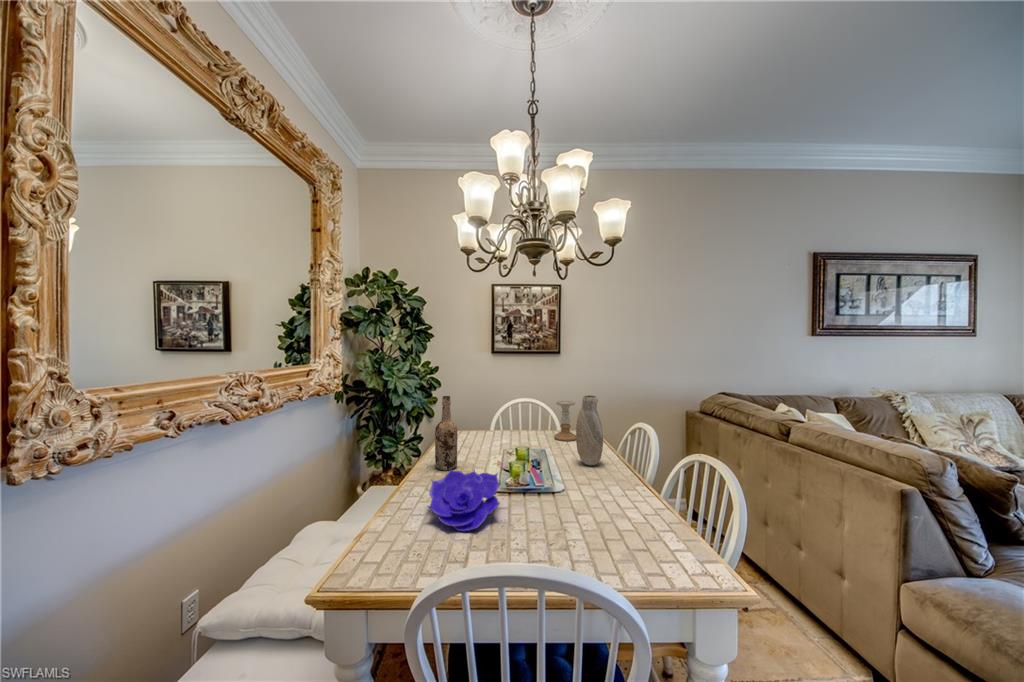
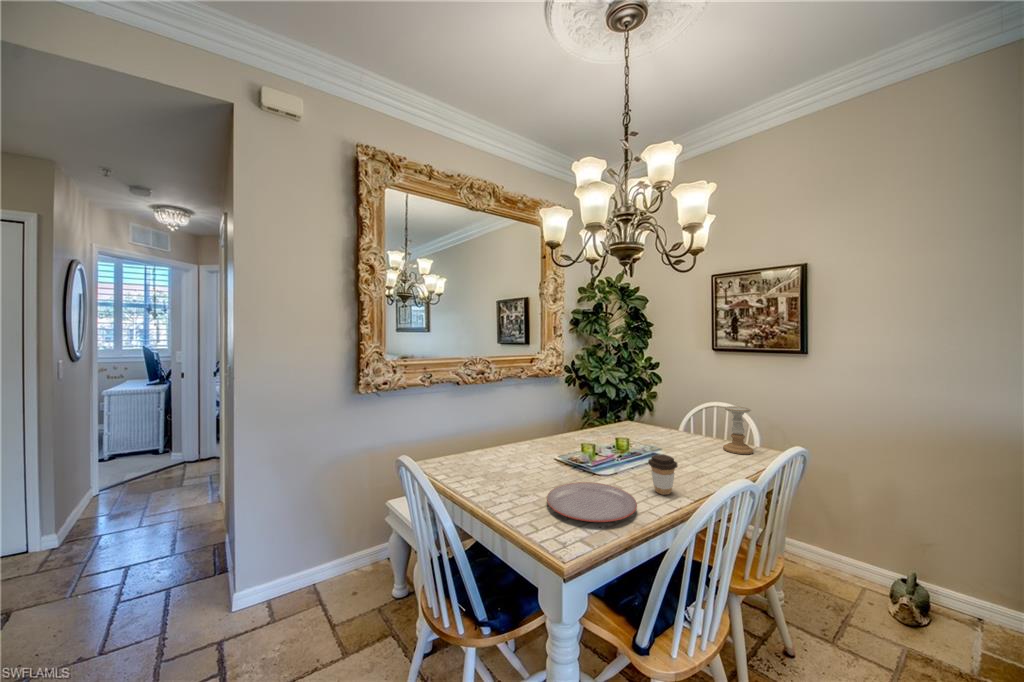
vase: present [576,395,603,465] -> none [683,397,718,476]
wine bottle: present [435,396,458,470] -> none [565,383,583,444]
coffee cup: none [595,453,618,490] -> present [648,454,678,495]
decorative bowl: present [427,470,500,531] -> none [494,432,554,473]
plate: none [557,497,655,543] -> present [547,482,637,522]

